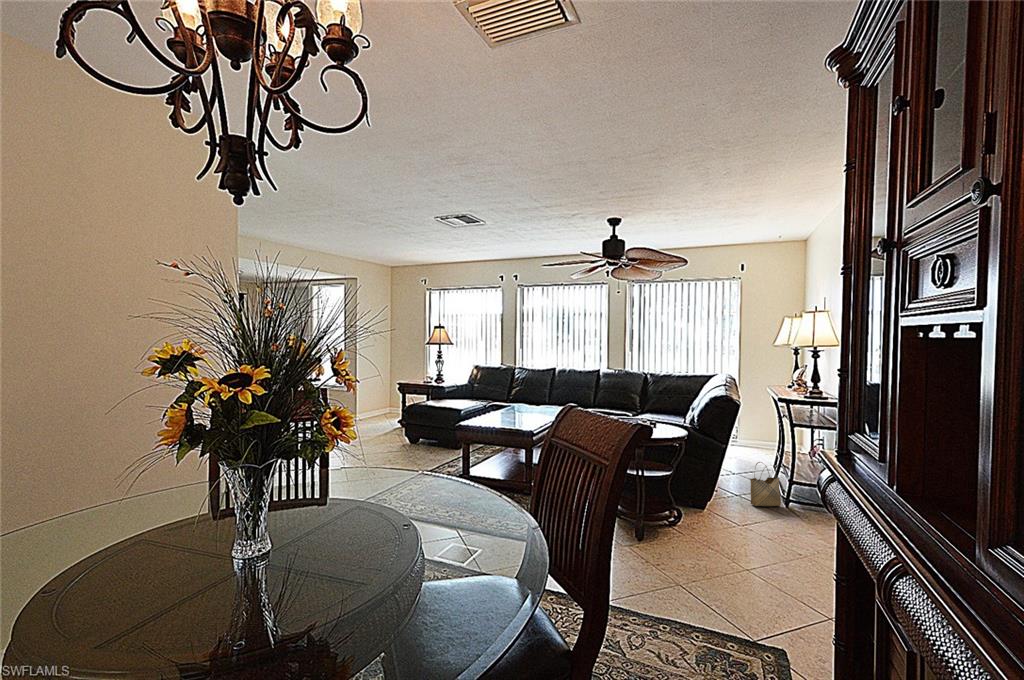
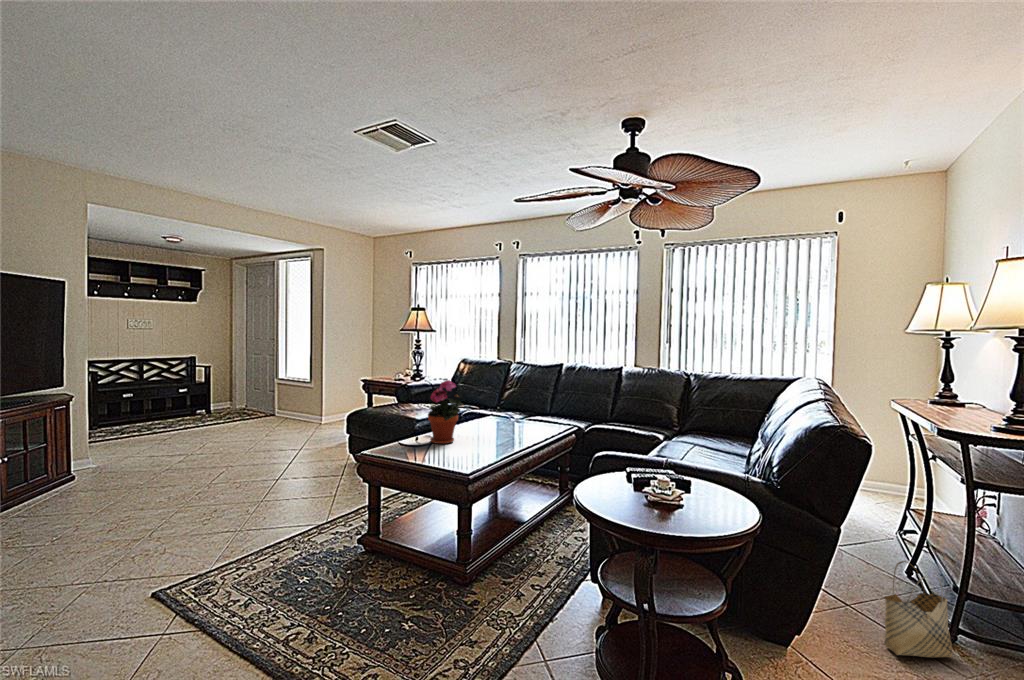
potted plant: none [488,377,510,418] -> present [428,380,462,444]

